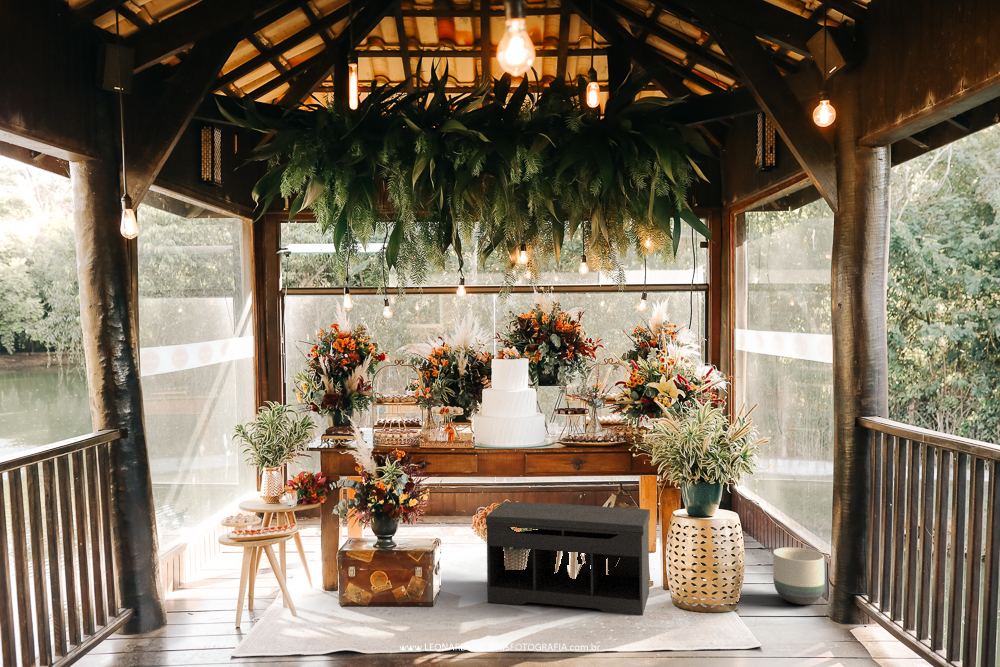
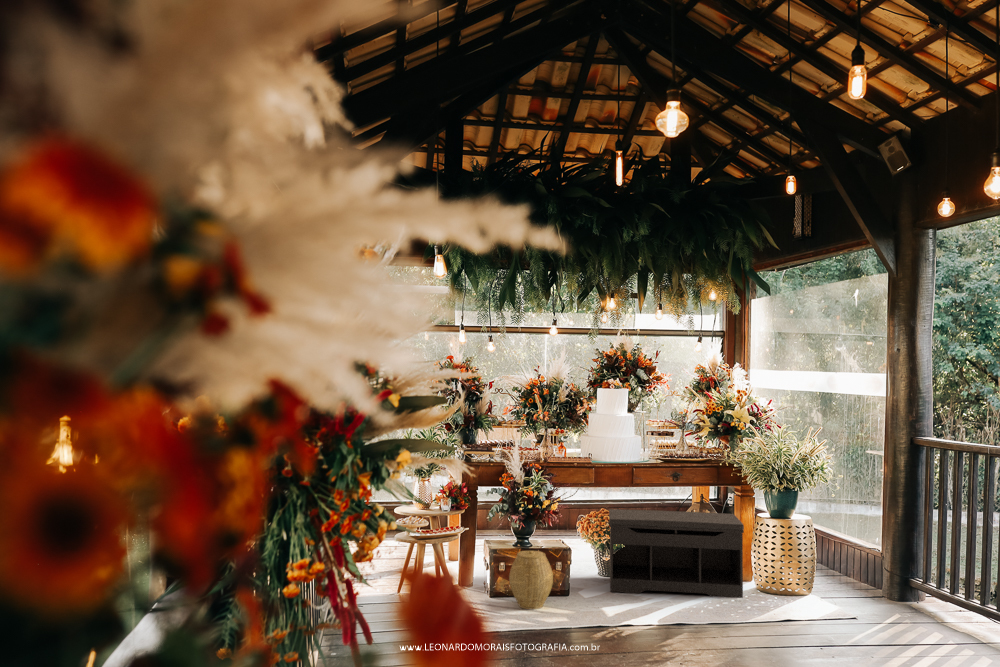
planter: present [773,547,825,604] -> none [832,543,873,587]
woven basket: none [349,554,402,625] -> present [509,551,553,609]

